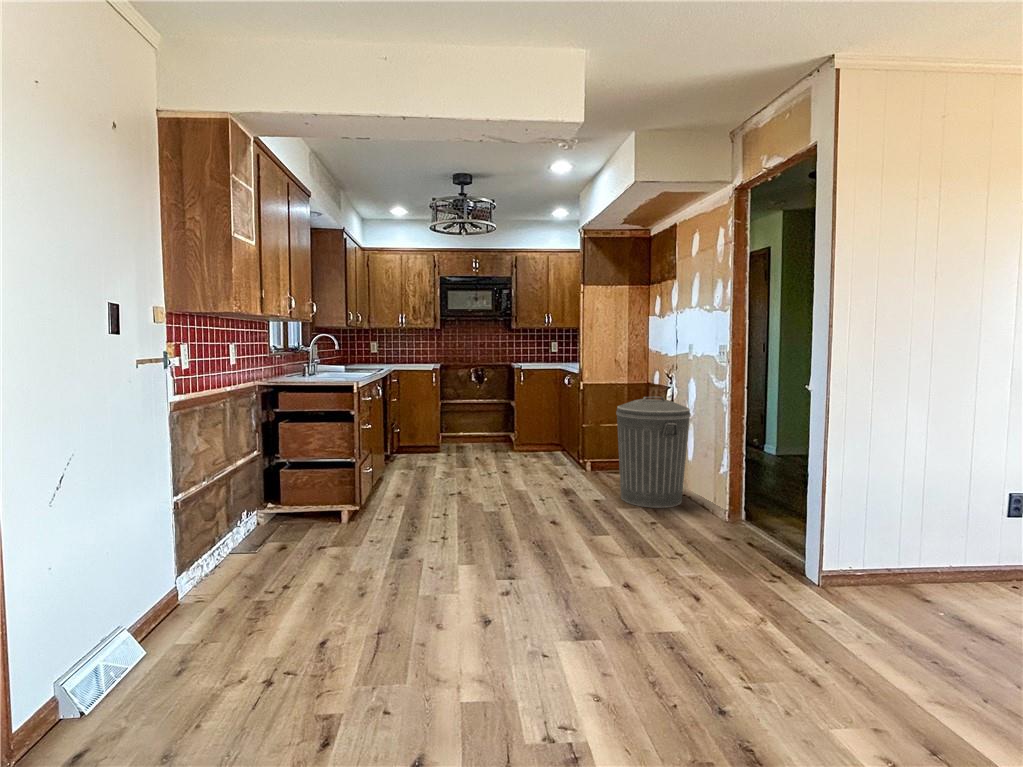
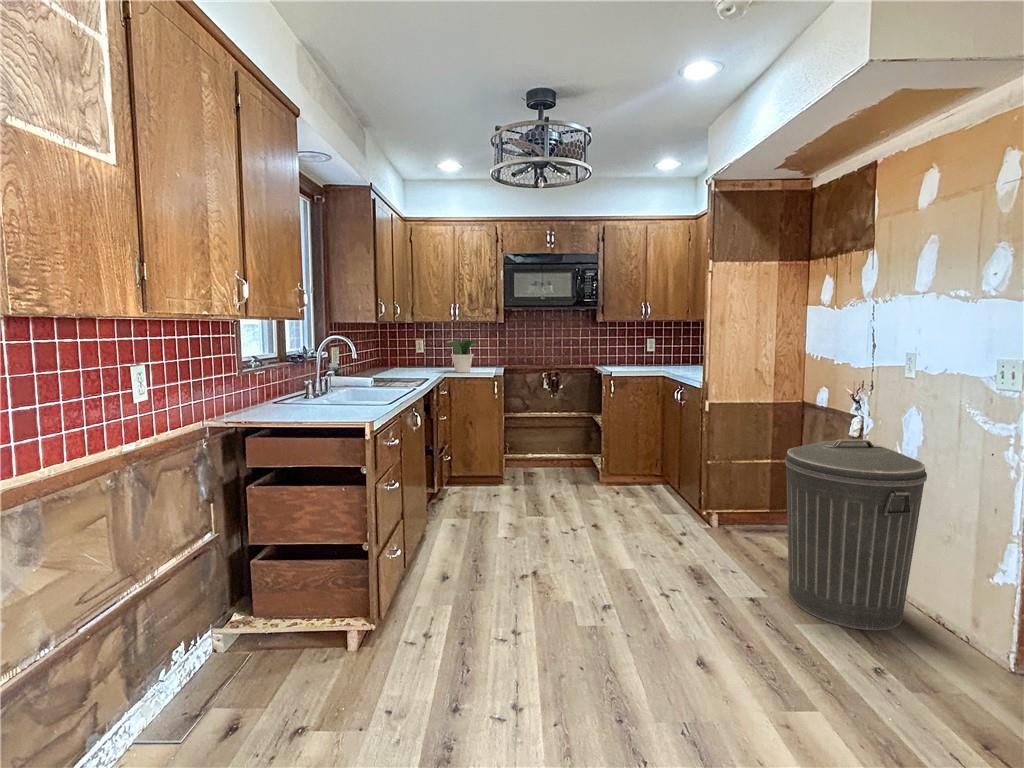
potted plant: none [395,341,421,366] -> present [446,340,476,372]

